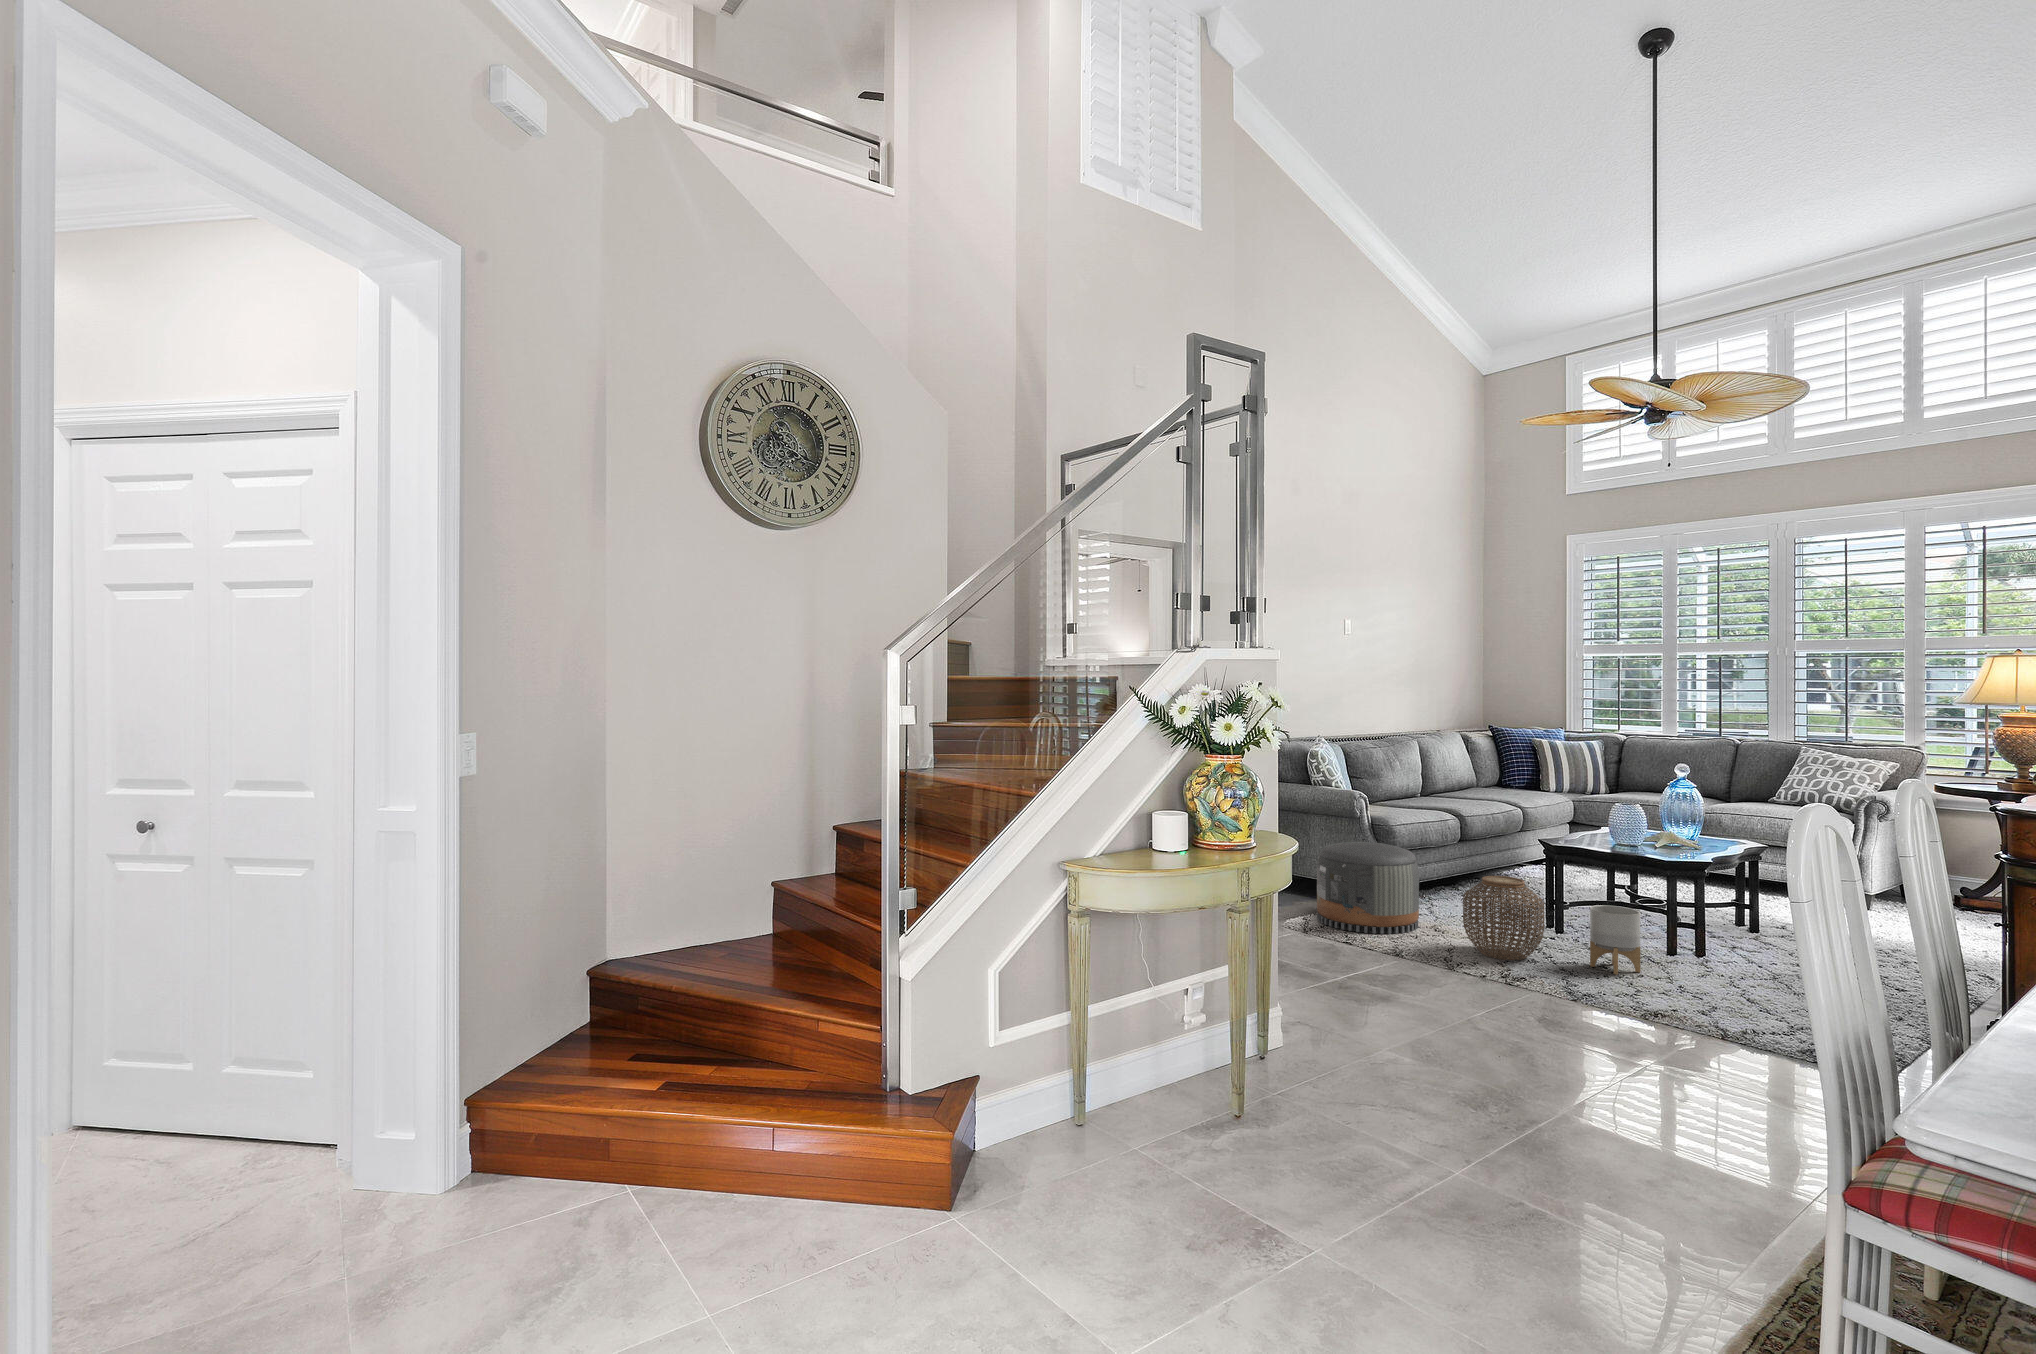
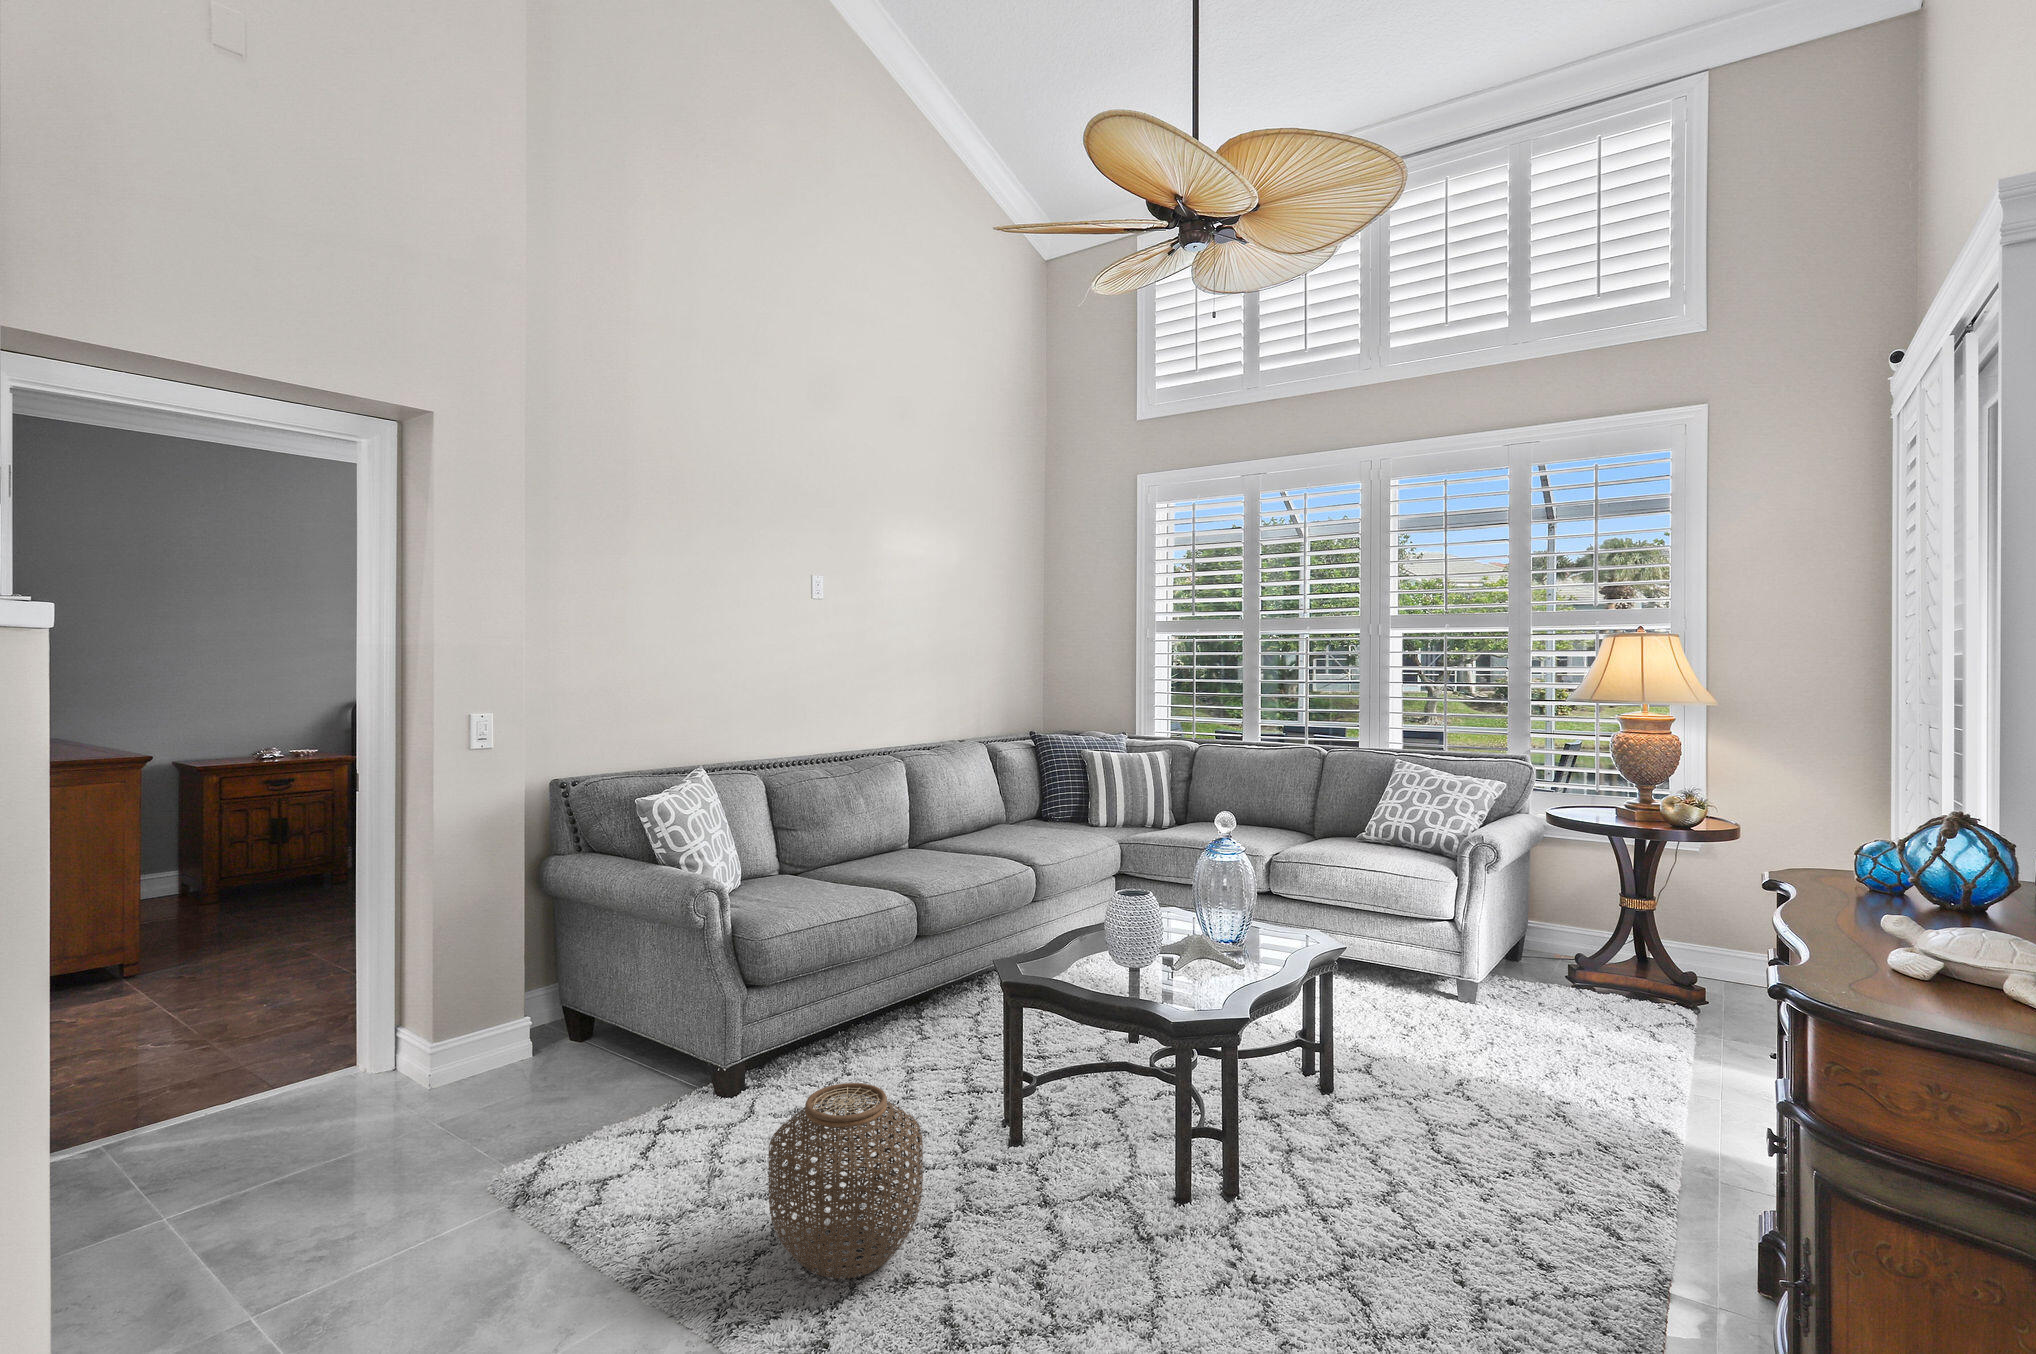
pouf: present [1317,842,1419,934] -> none [568,985,765,1199]
planter: present [1590,905,1640,975] -> none [996,1141,1084,1312]

